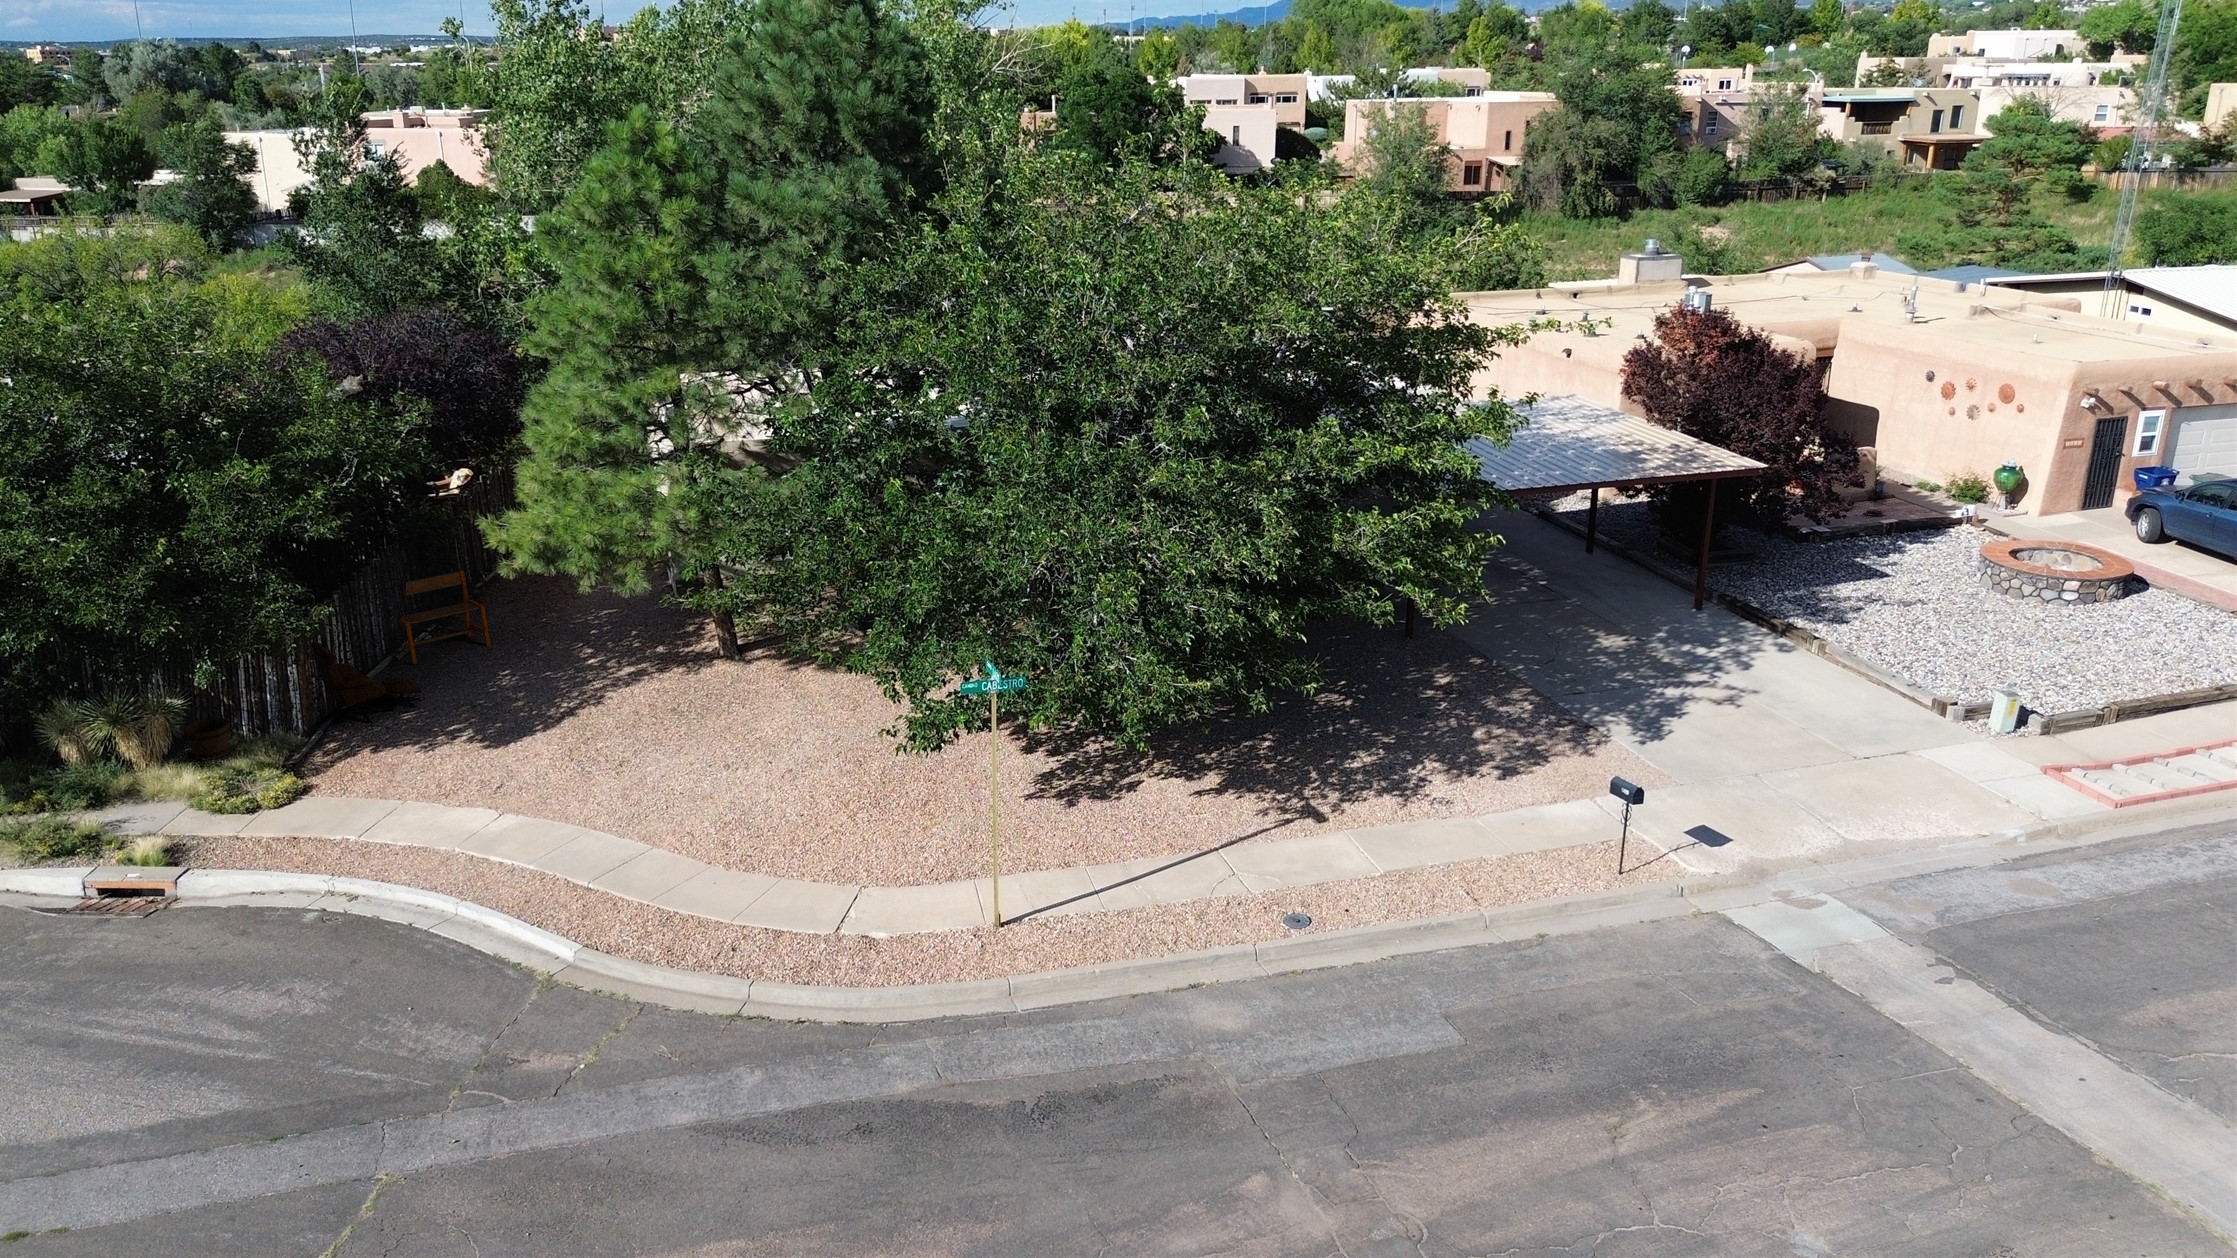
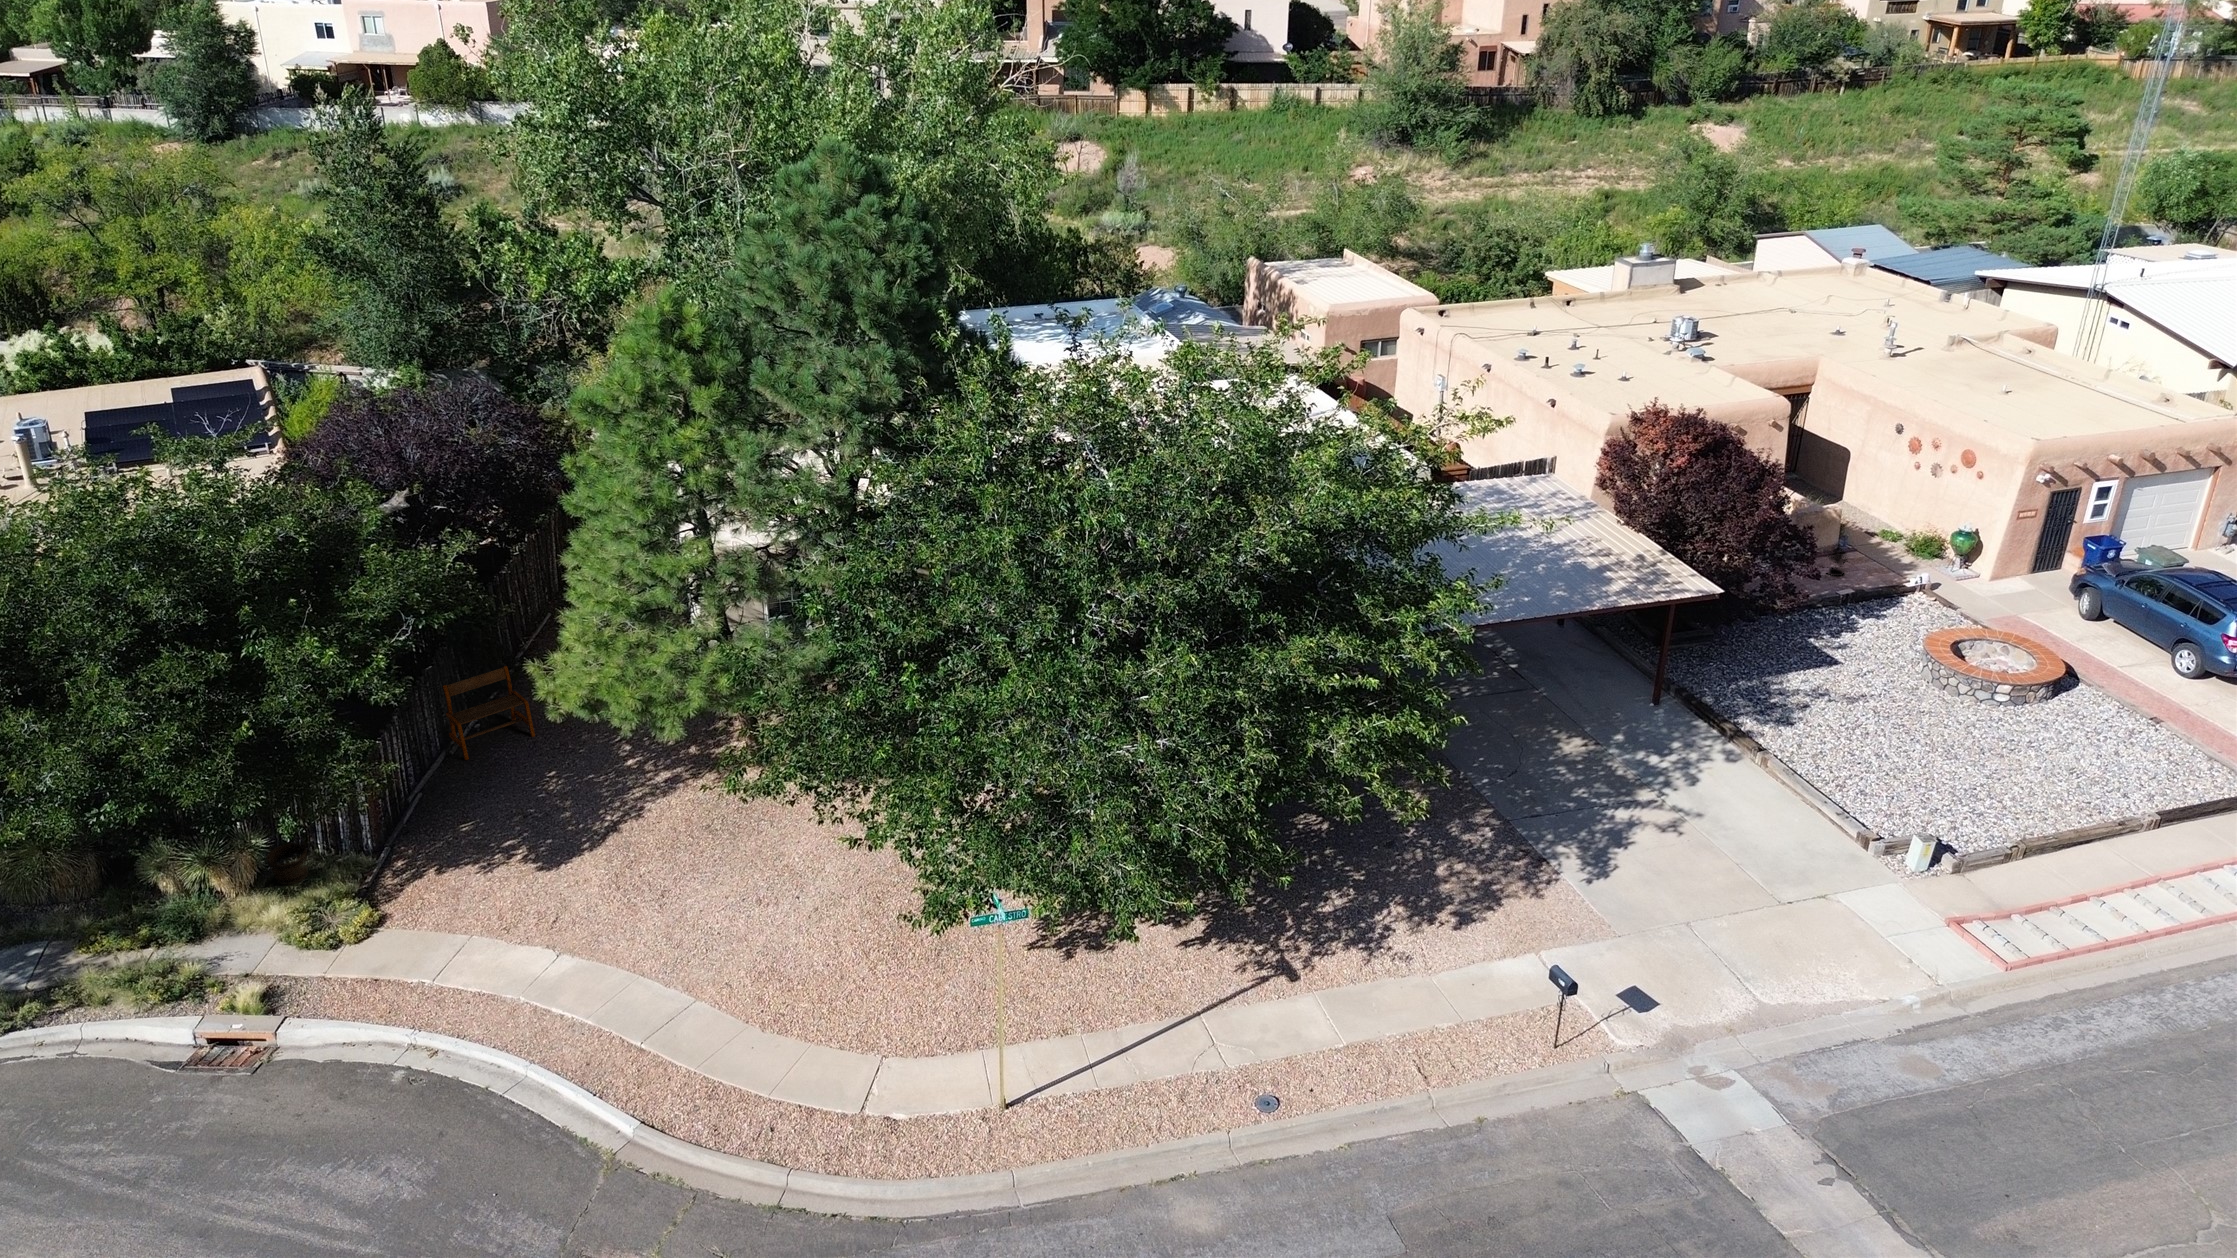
lounge chair: present [312,642,422,724] -> none [374,765,477,839]

